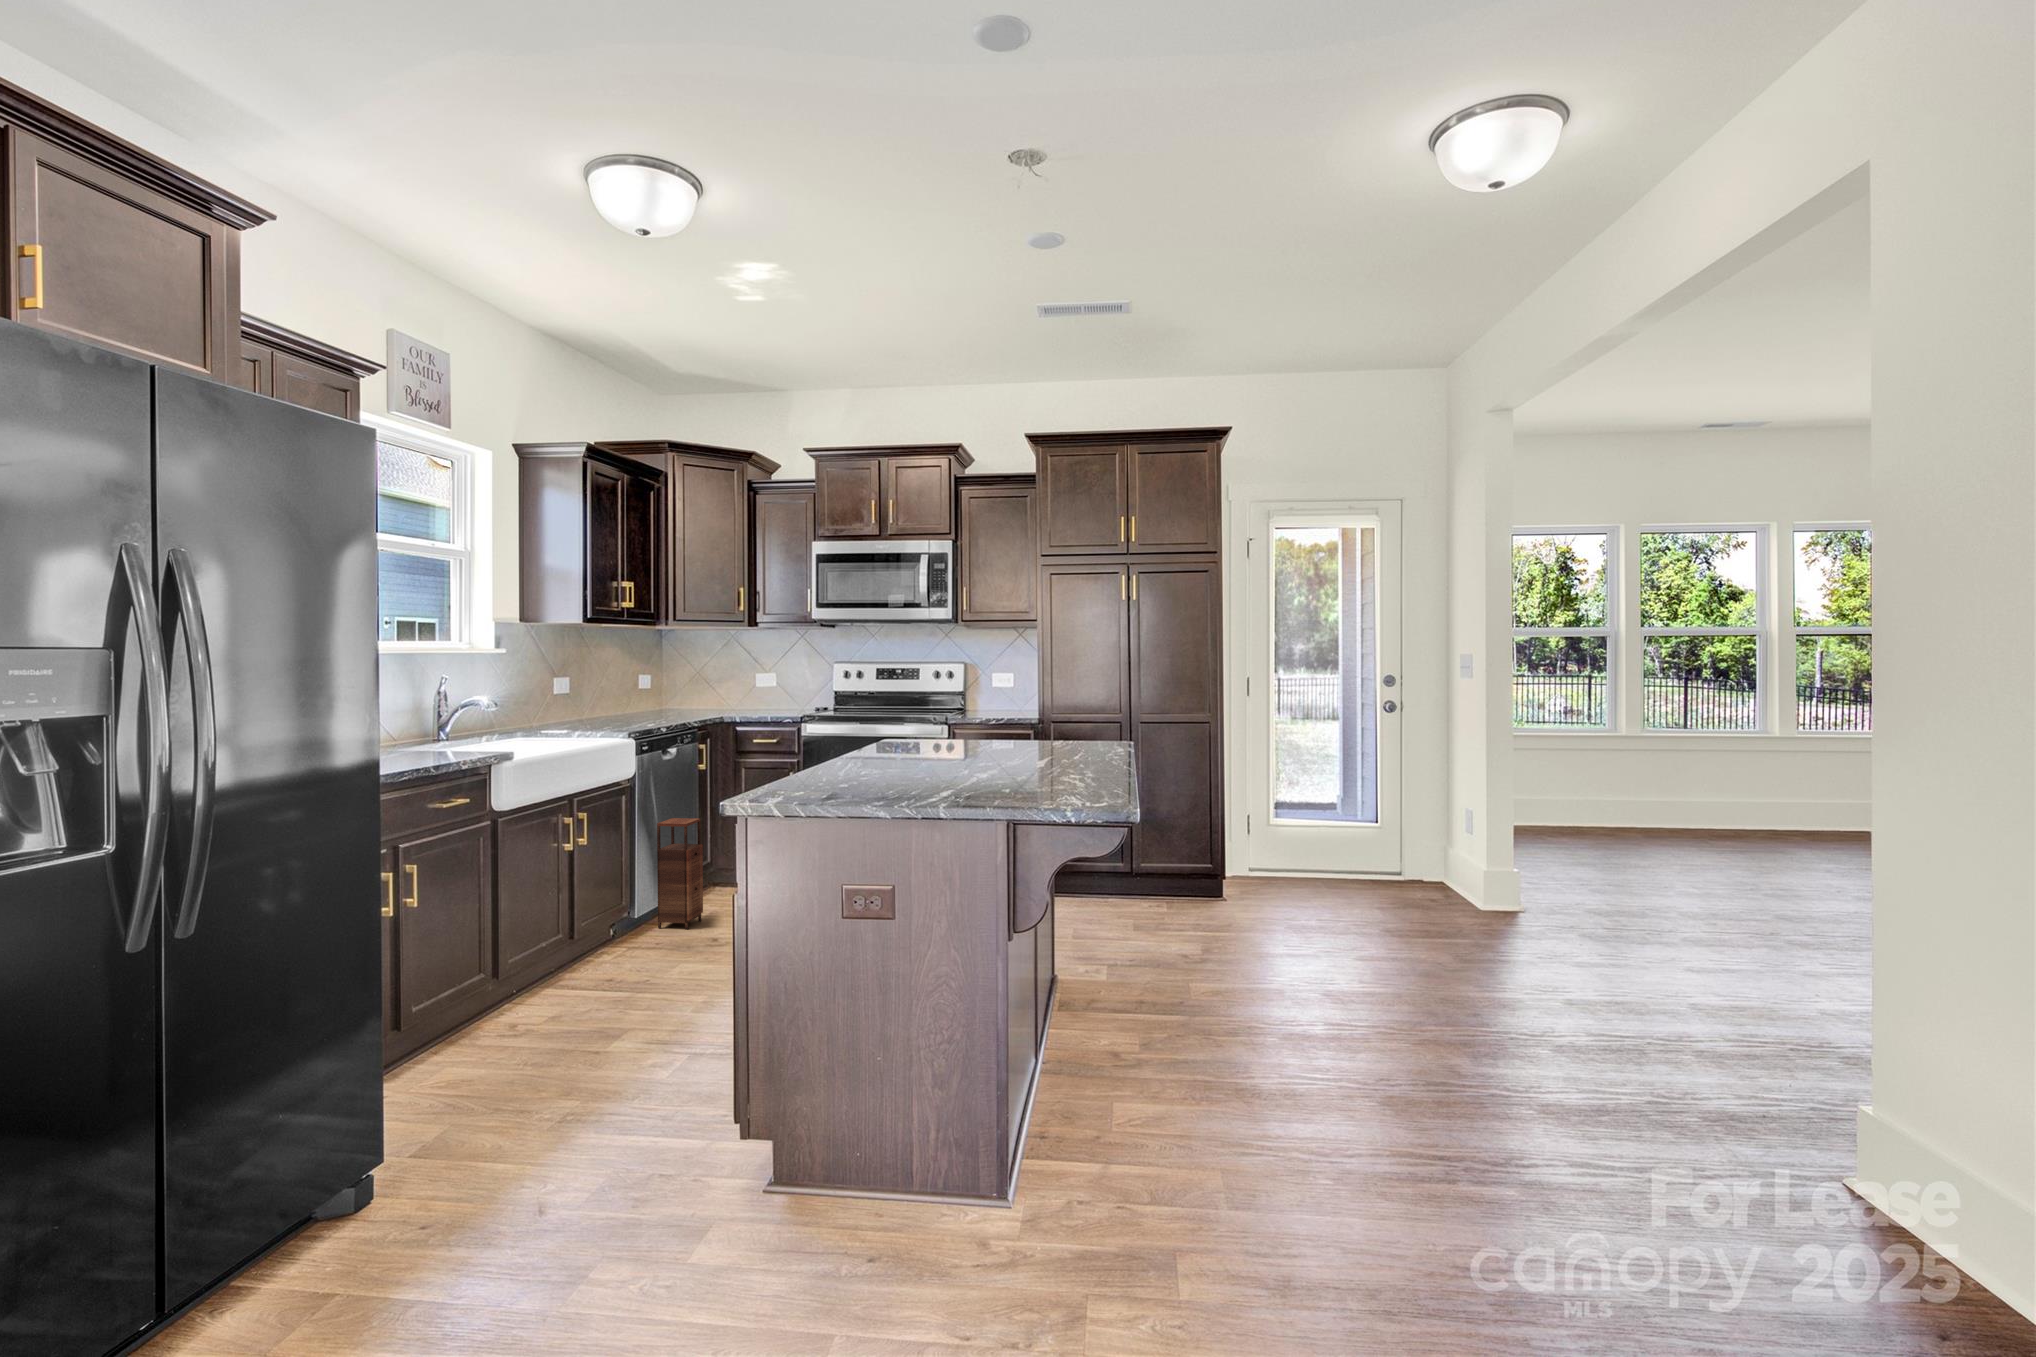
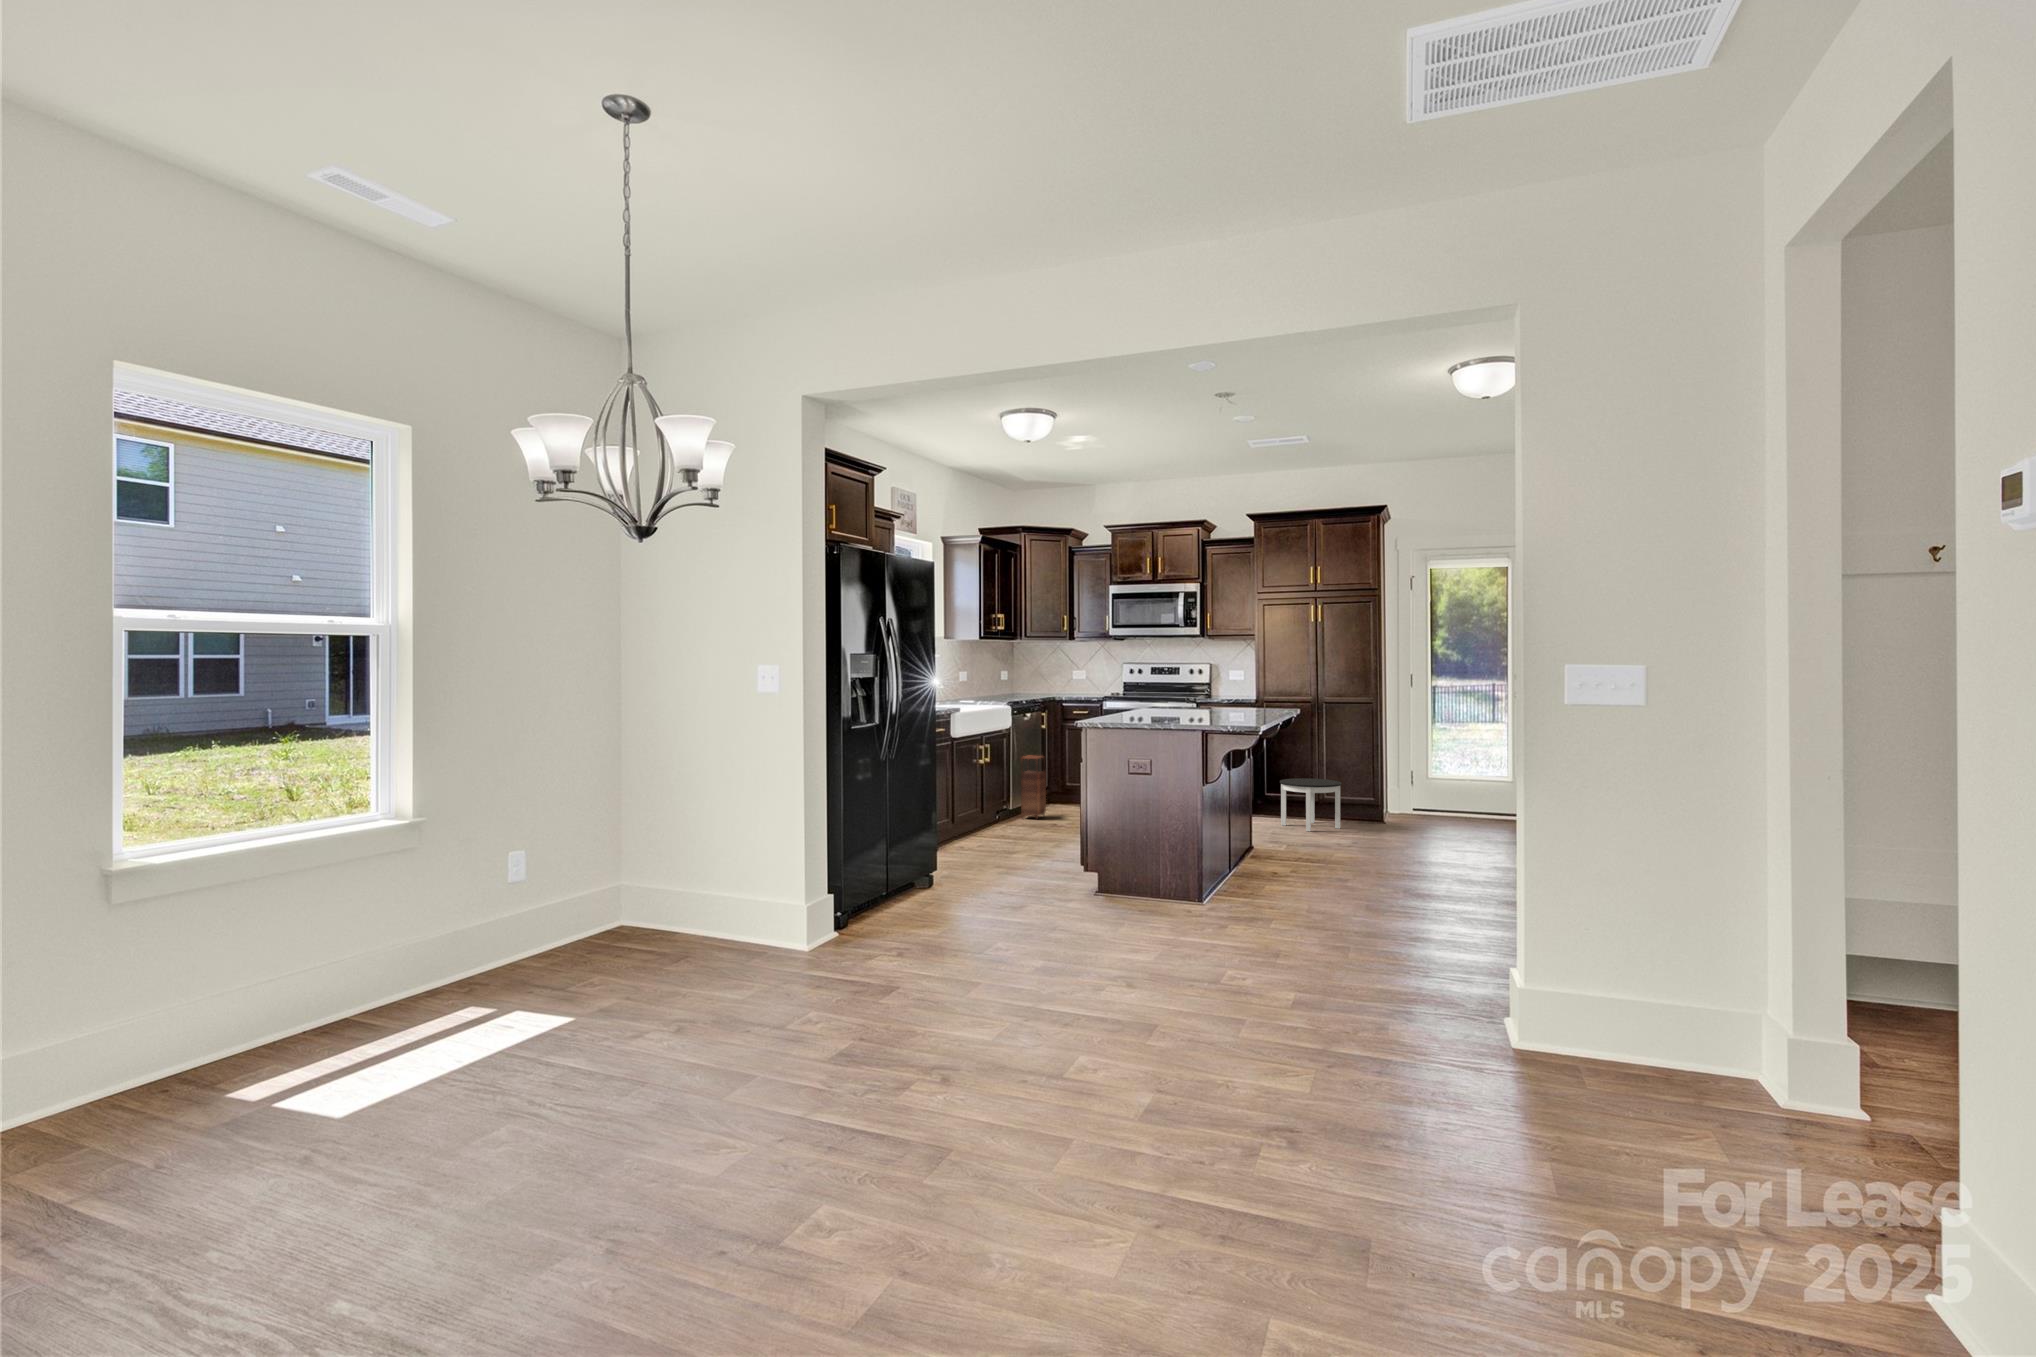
round table: none [1080,838,1171,928] -> present [1280,778,1342,831]

